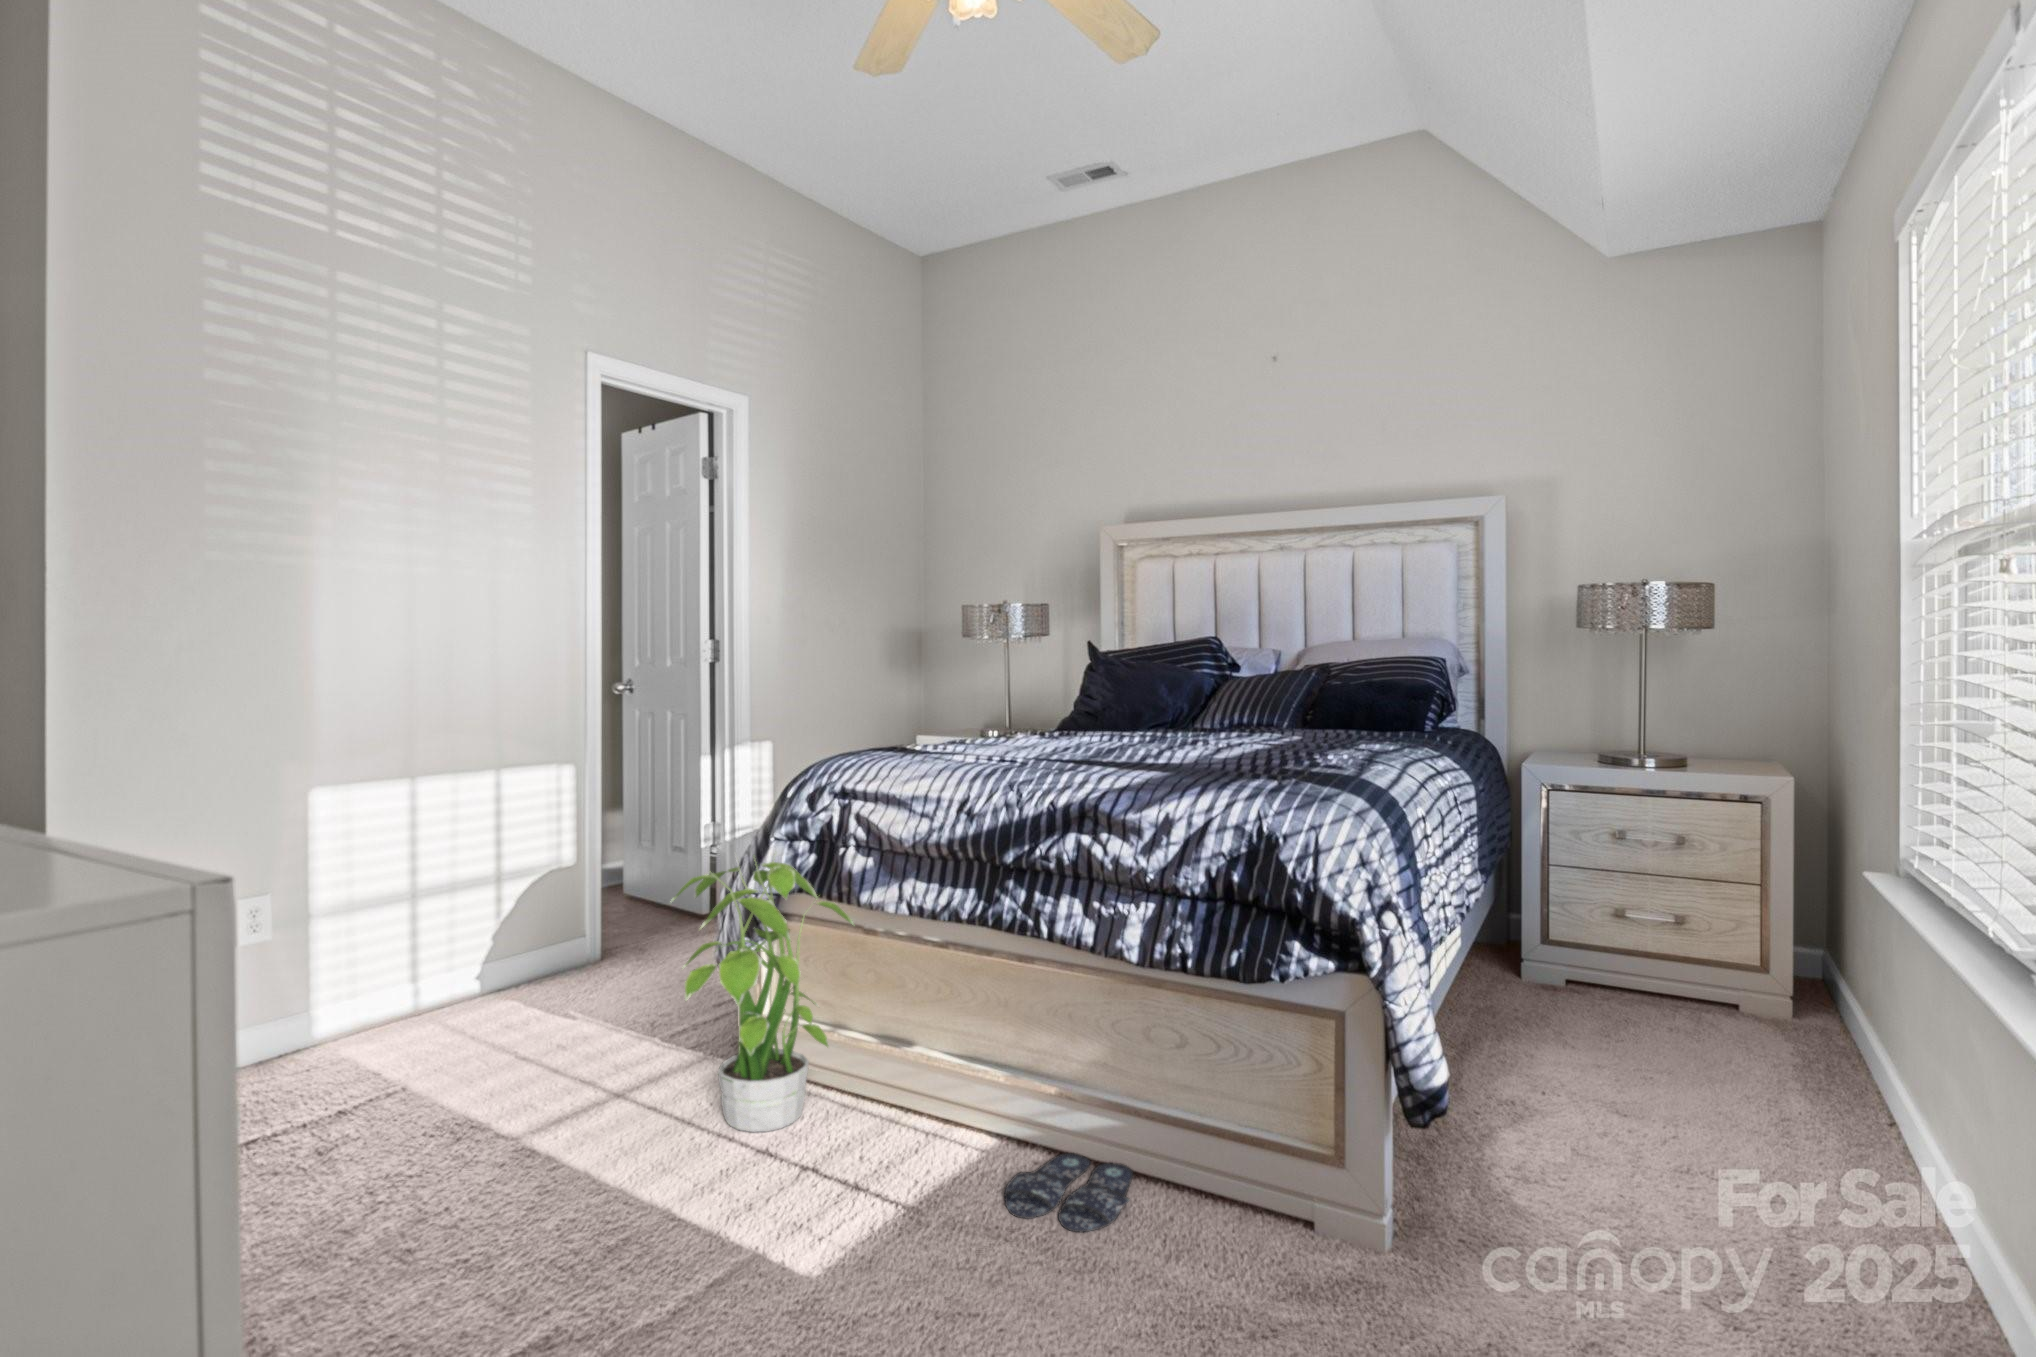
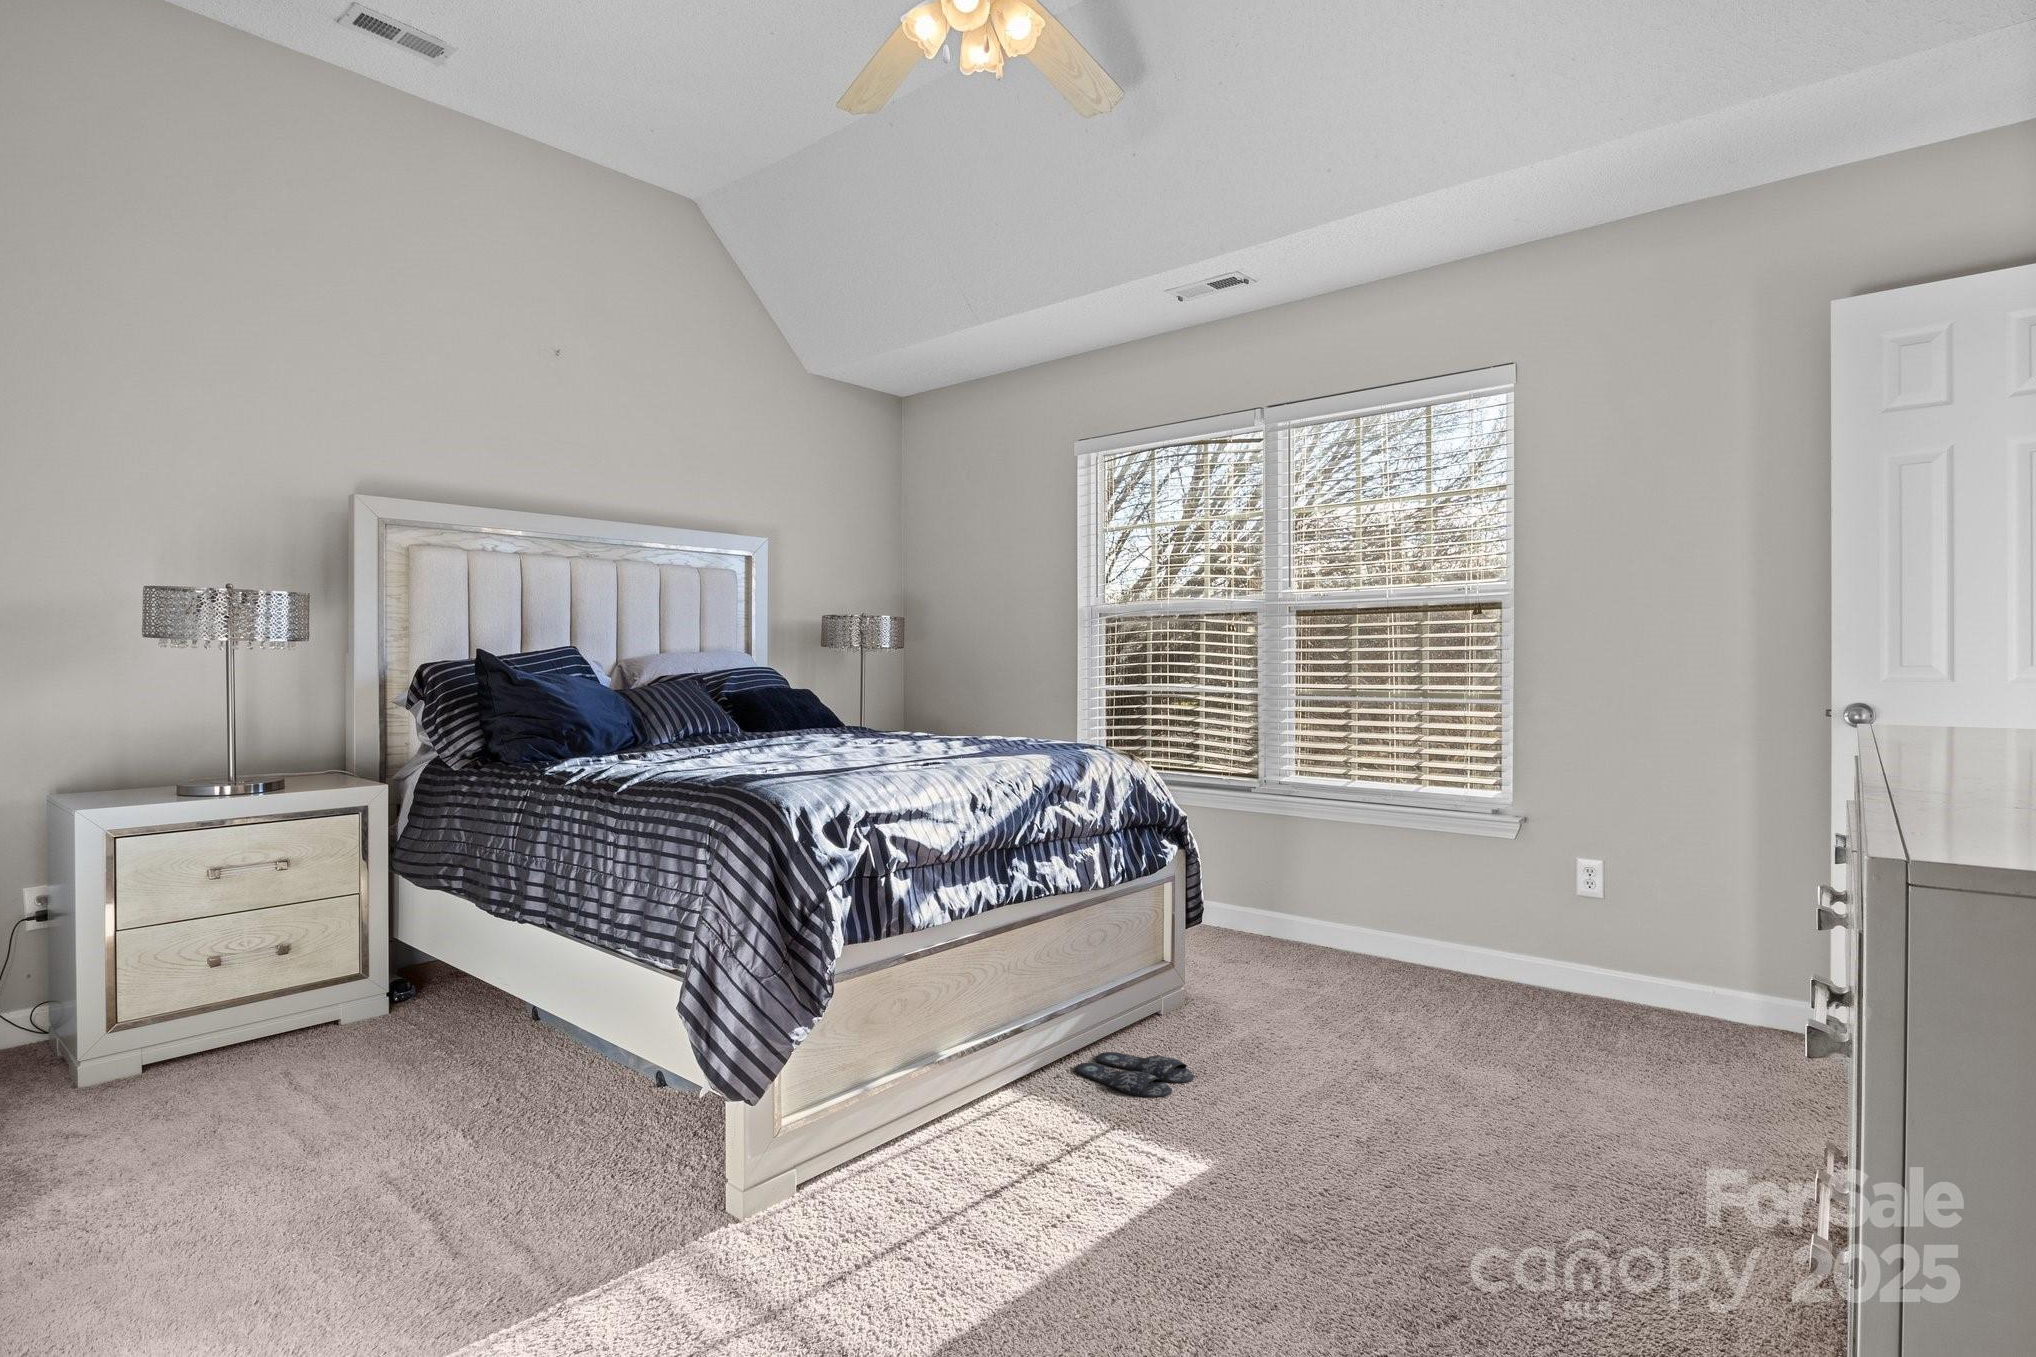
potted plant: present [672,861,853,1132] -> none [825,890,1028,1211]

